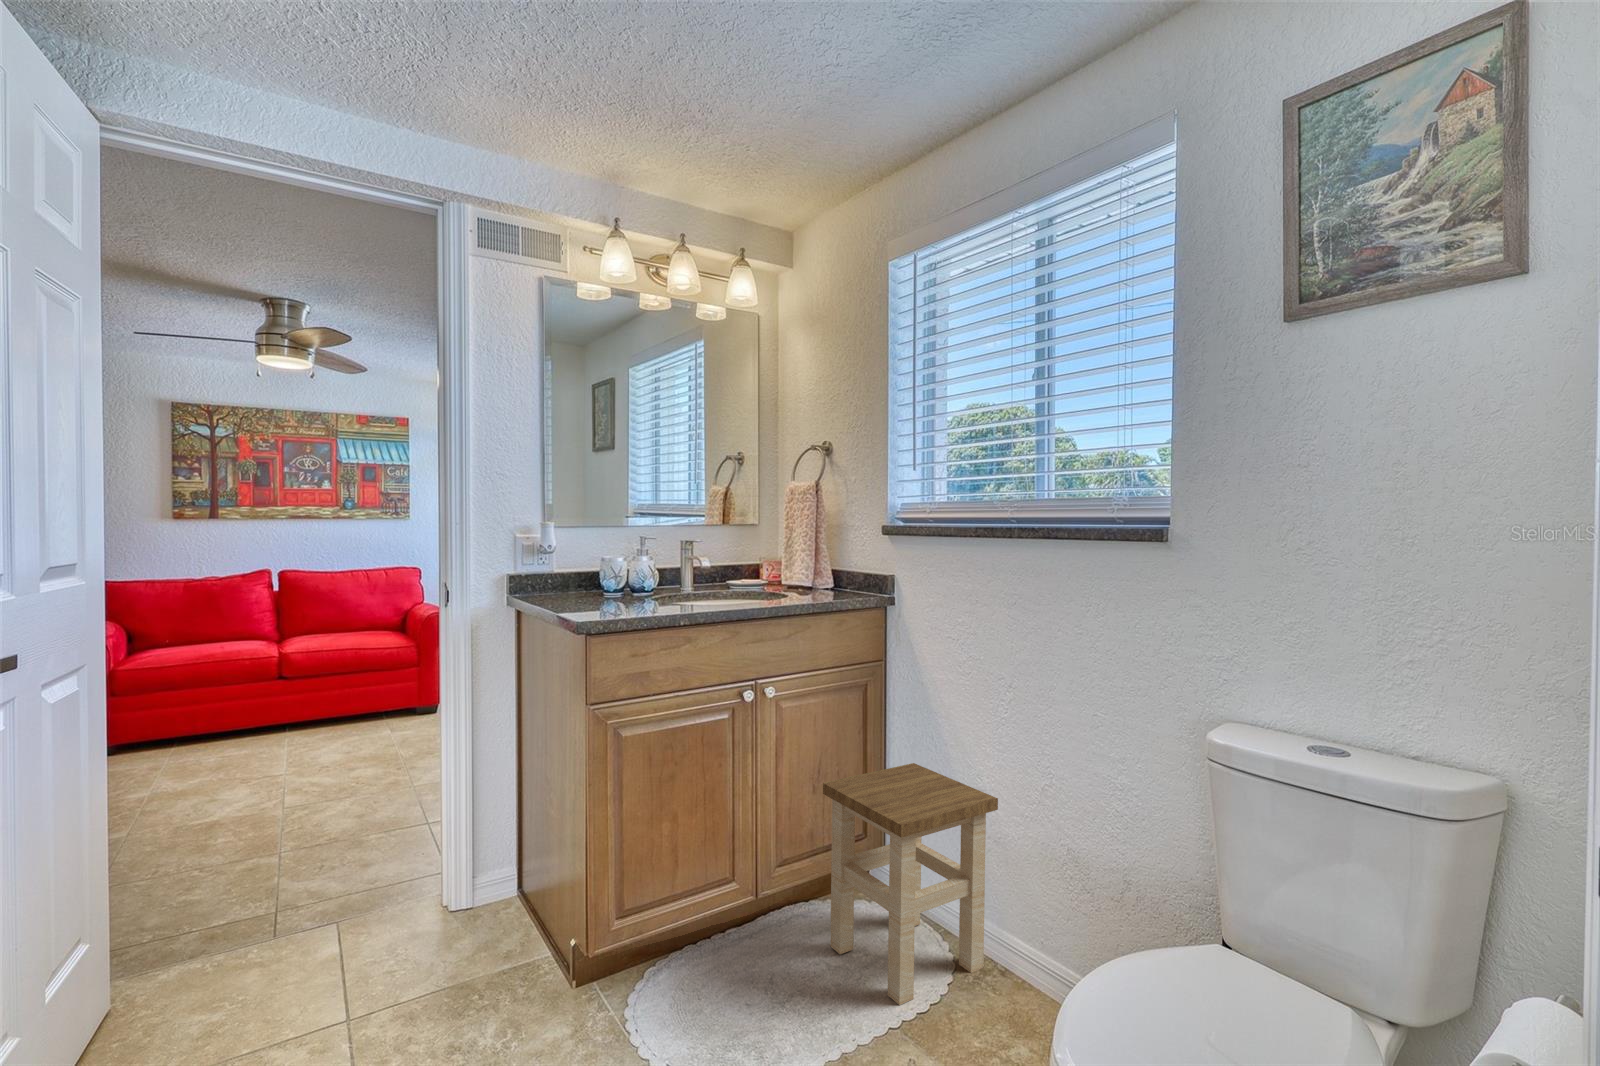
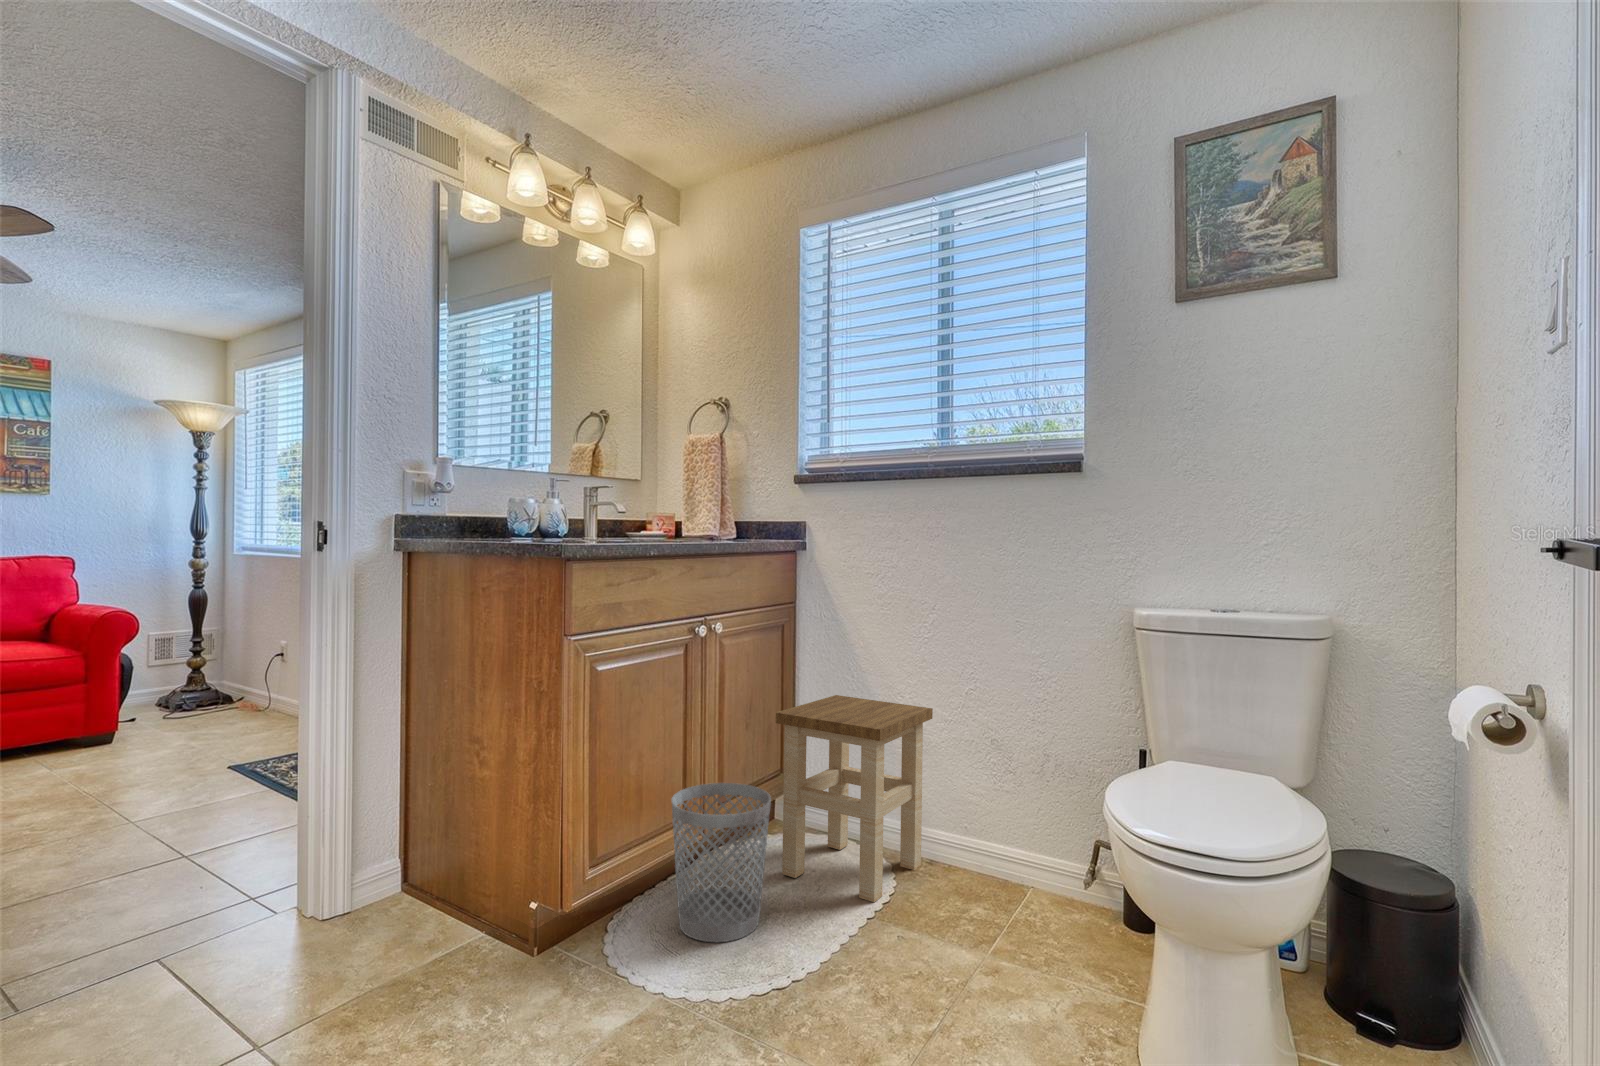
wastebasket: none [689,849,787,1015] -> present [672,783,771,943]

